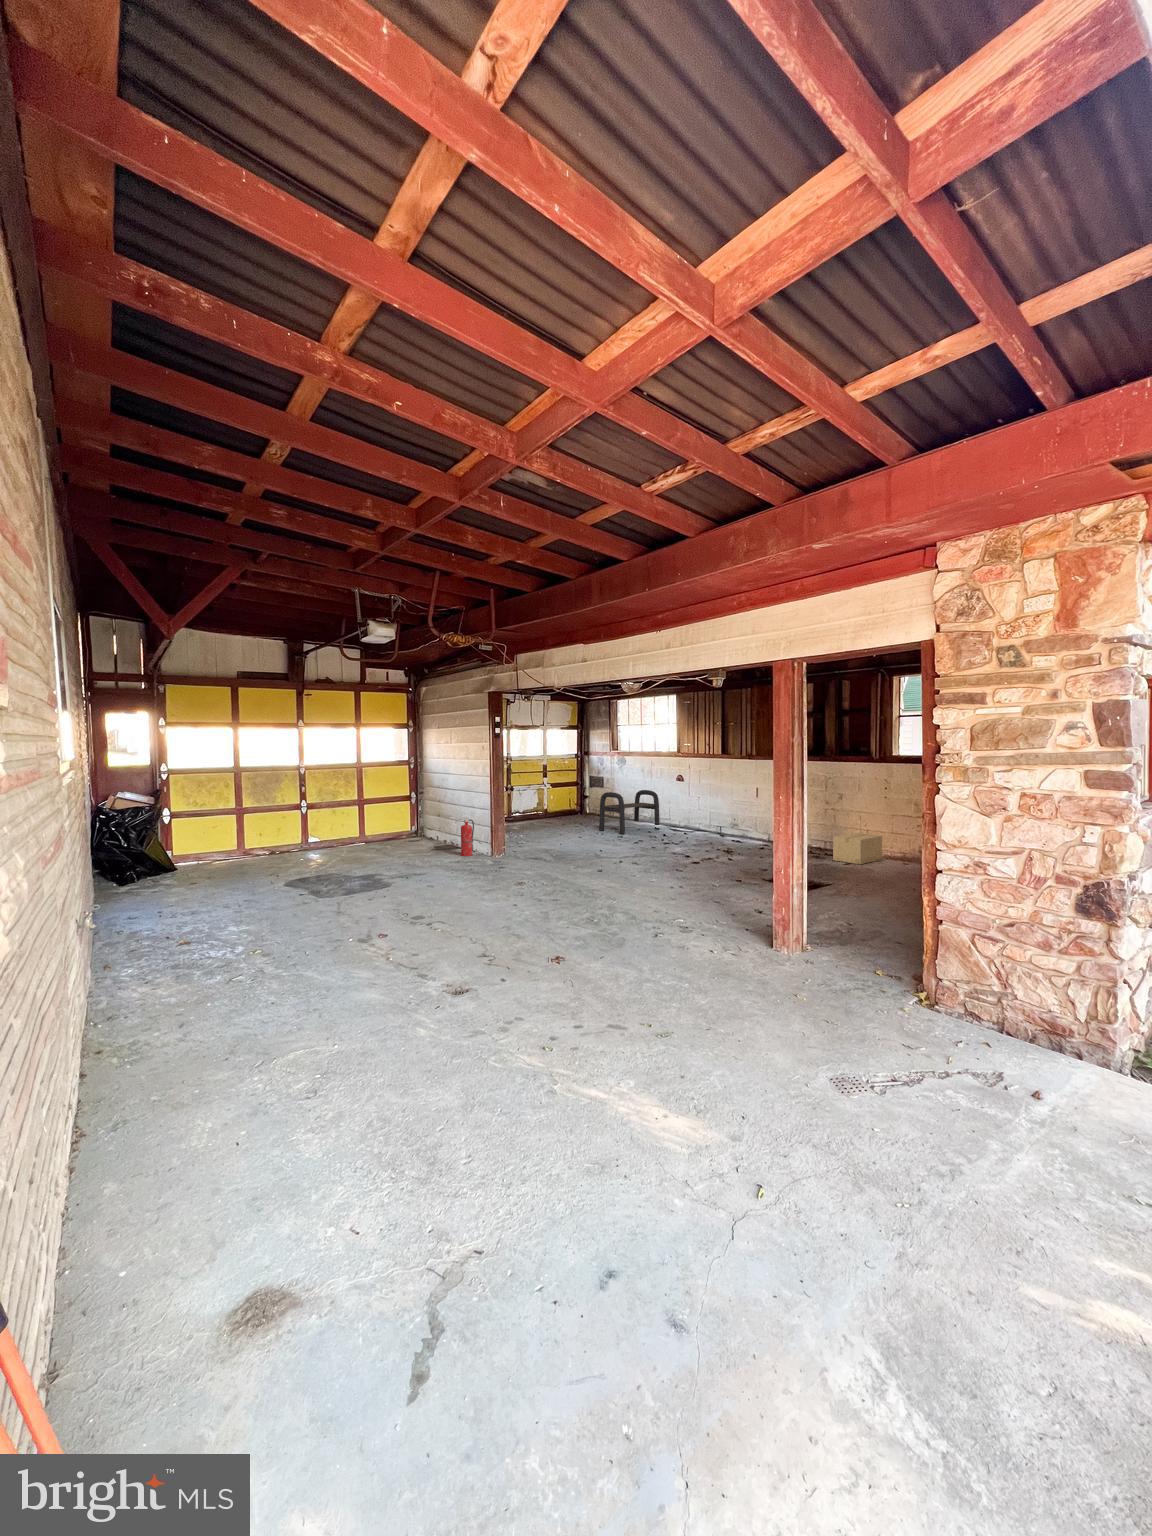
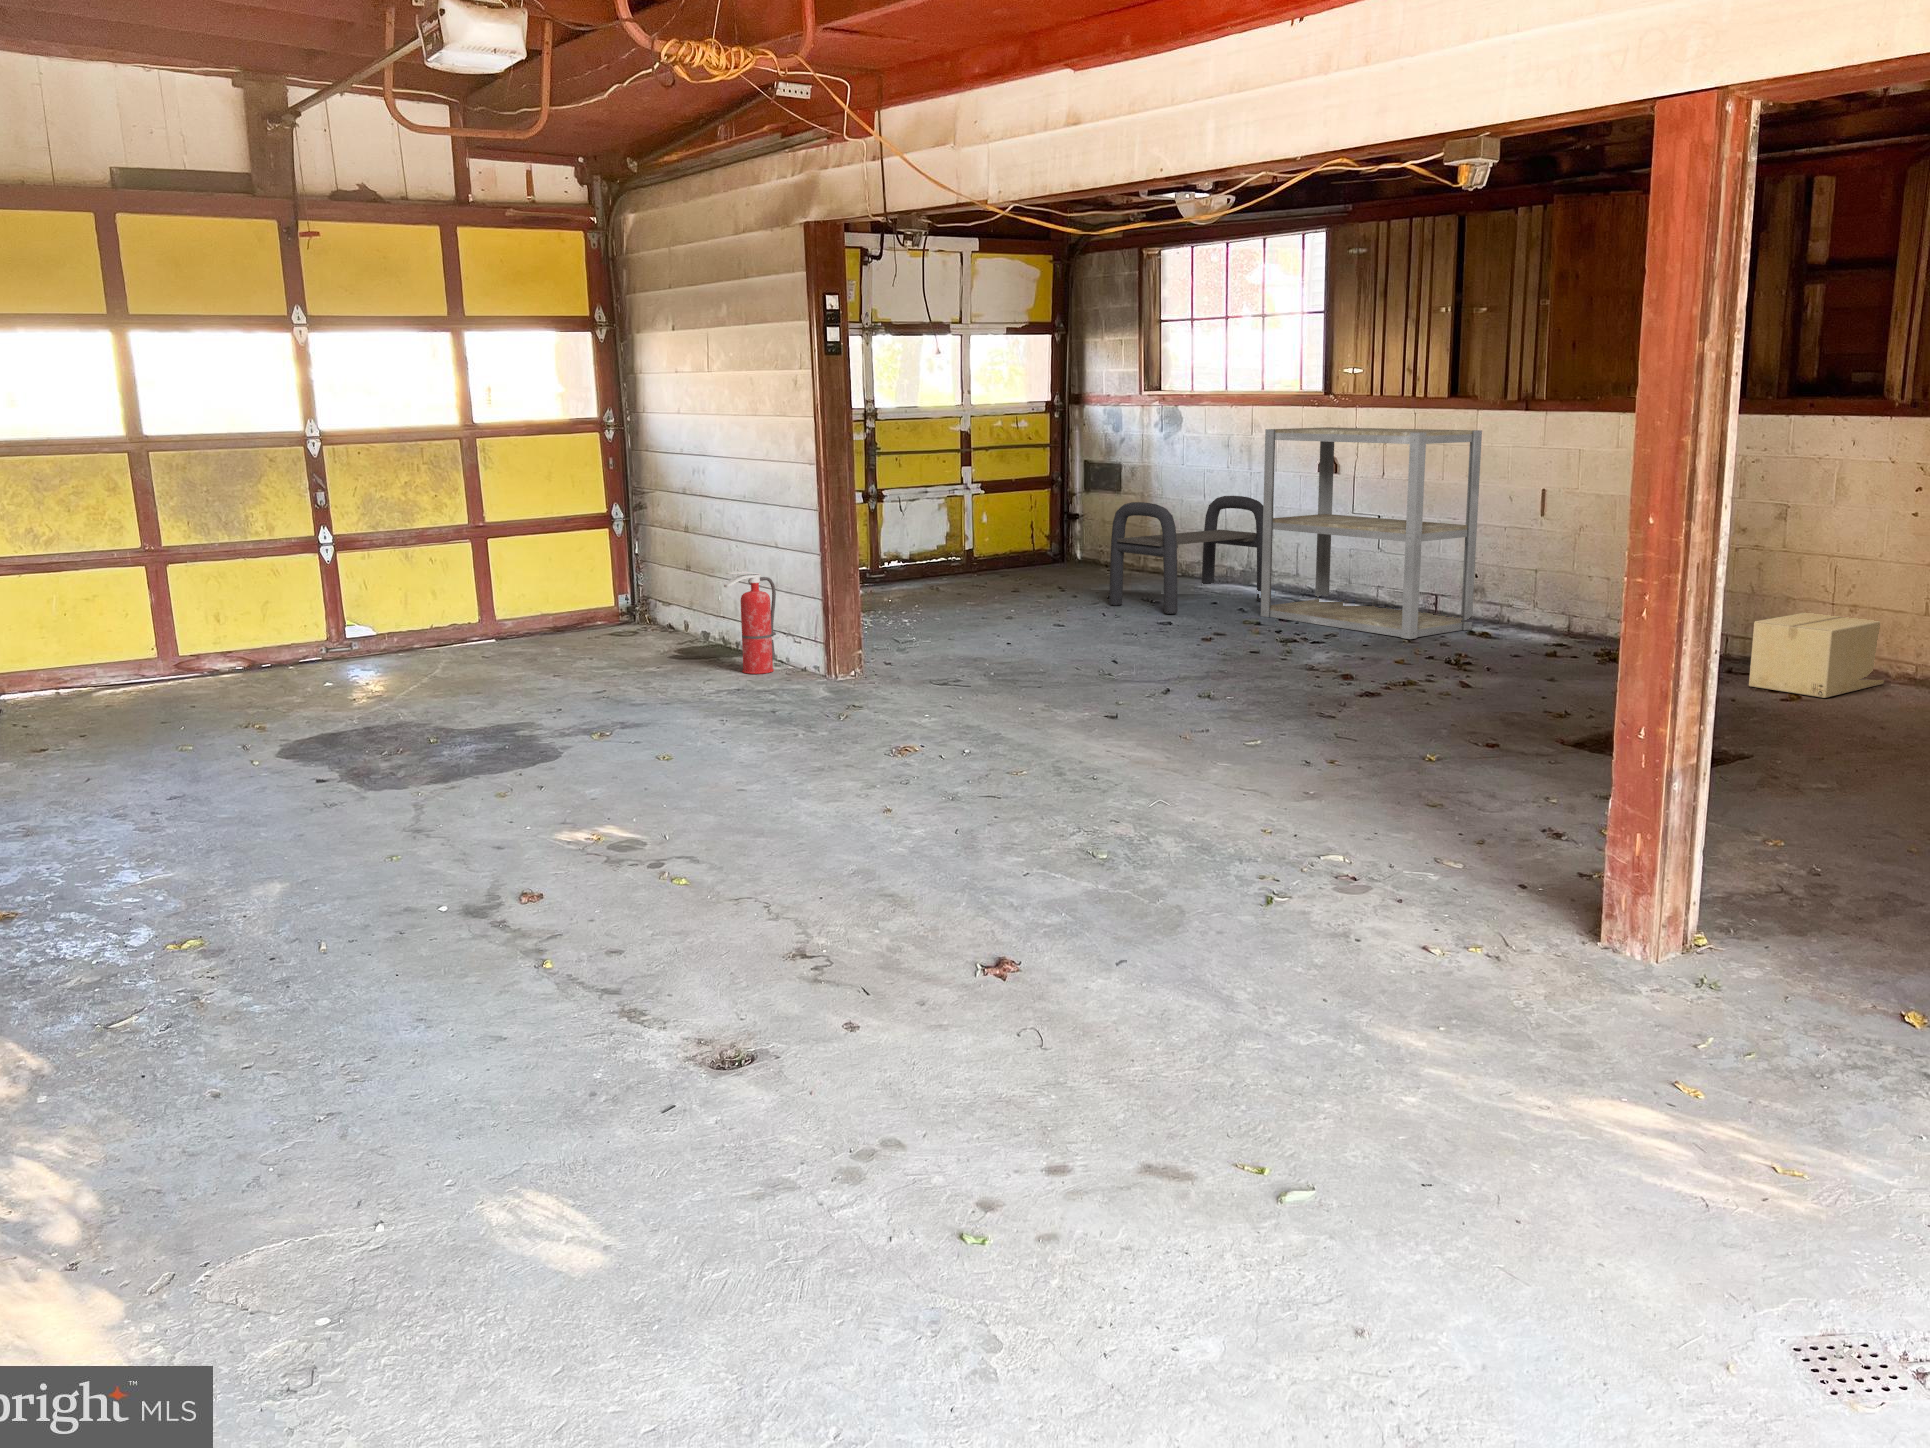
shelving unit: none [656,765,735,843] -> present [1261,427,1482,639]

